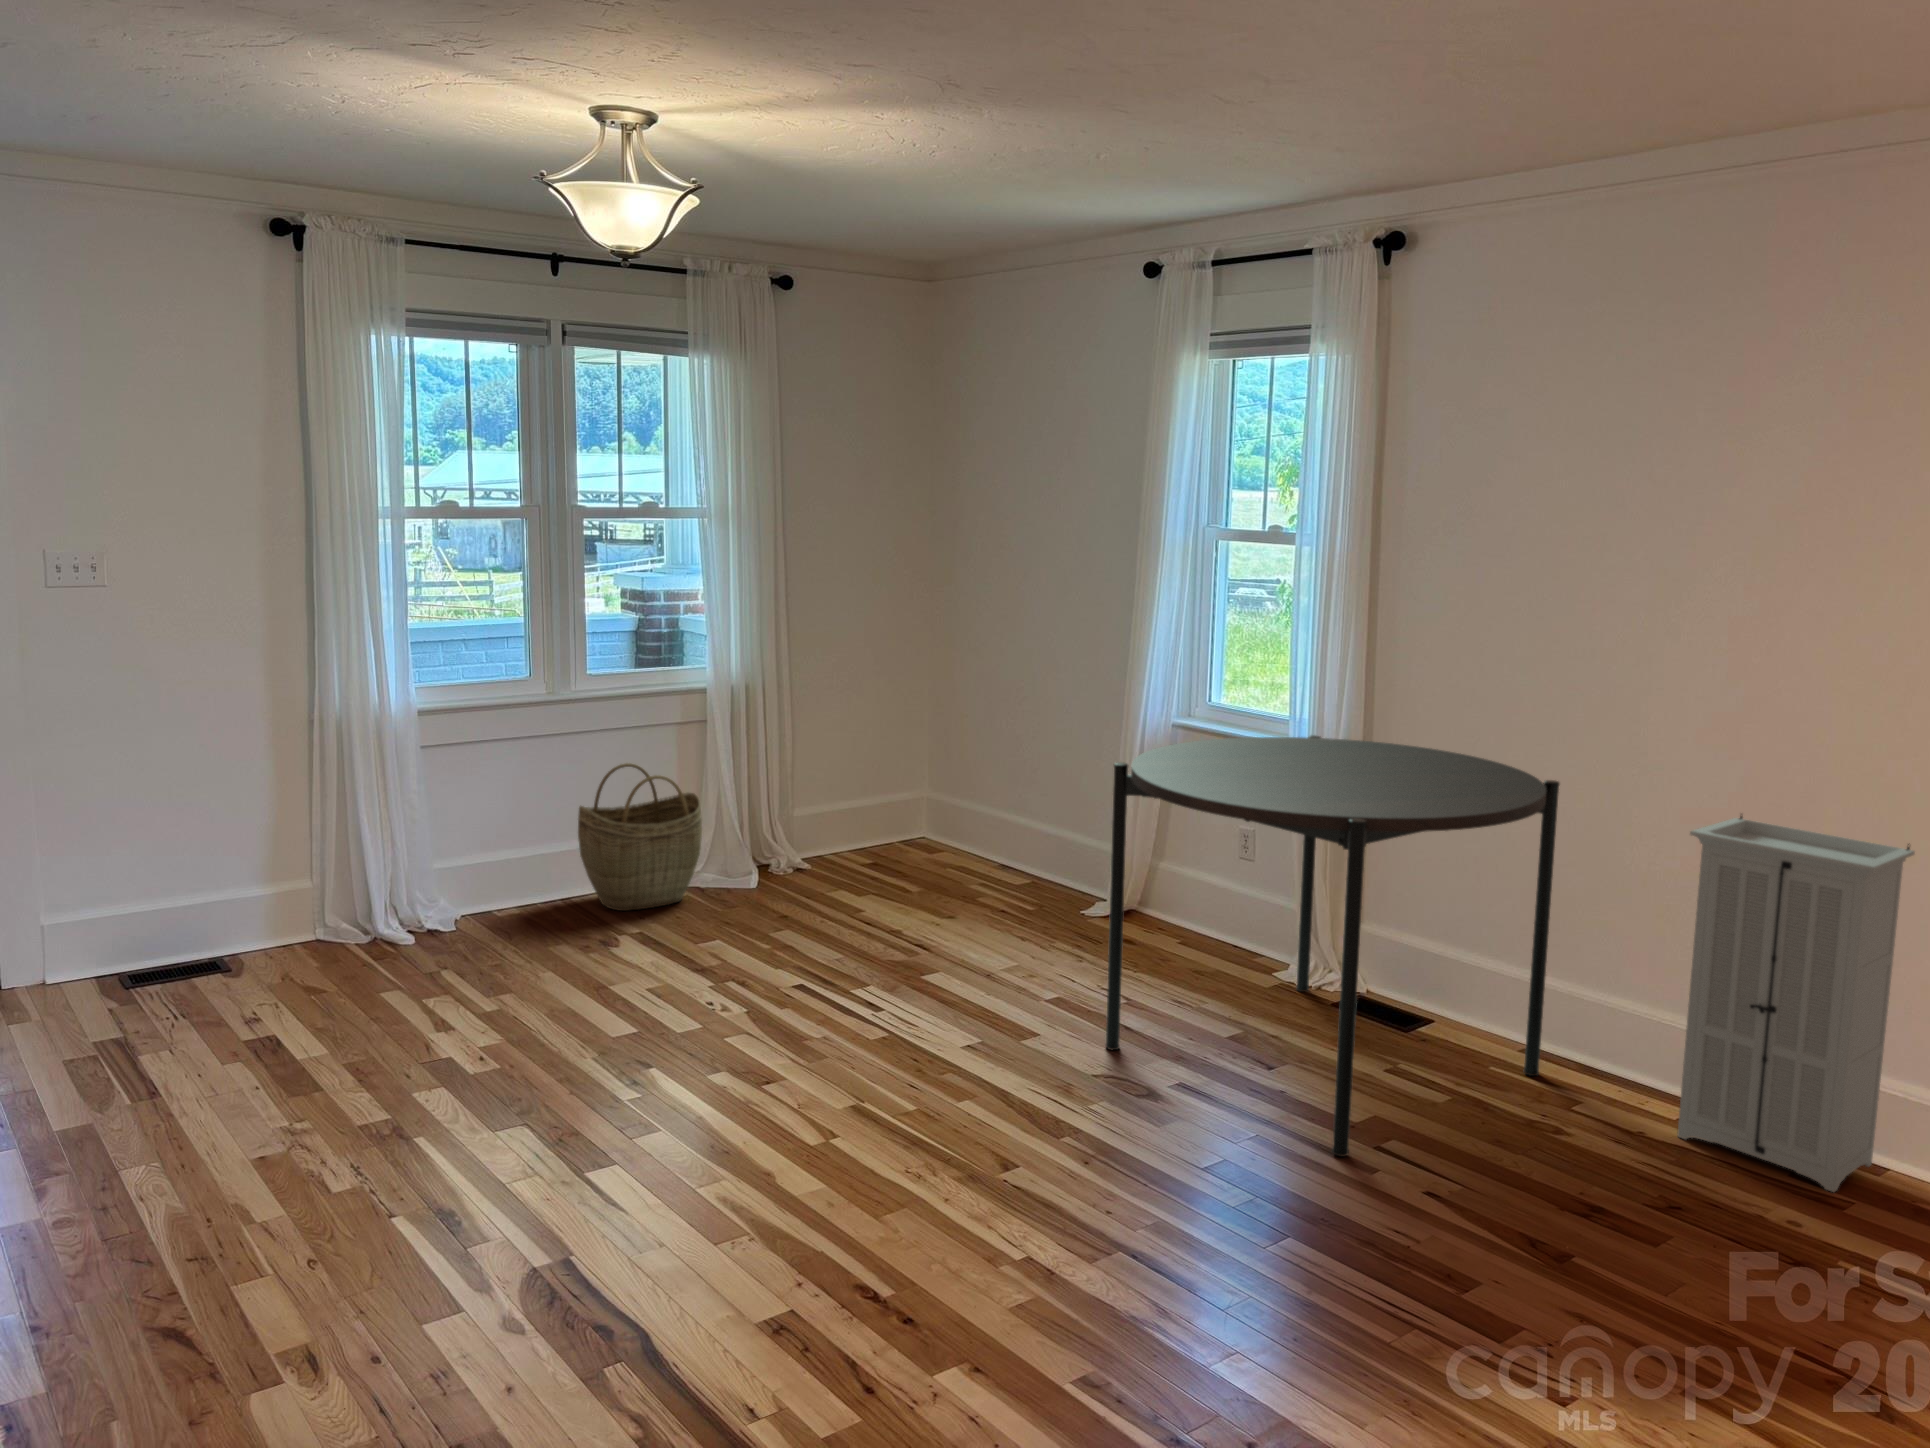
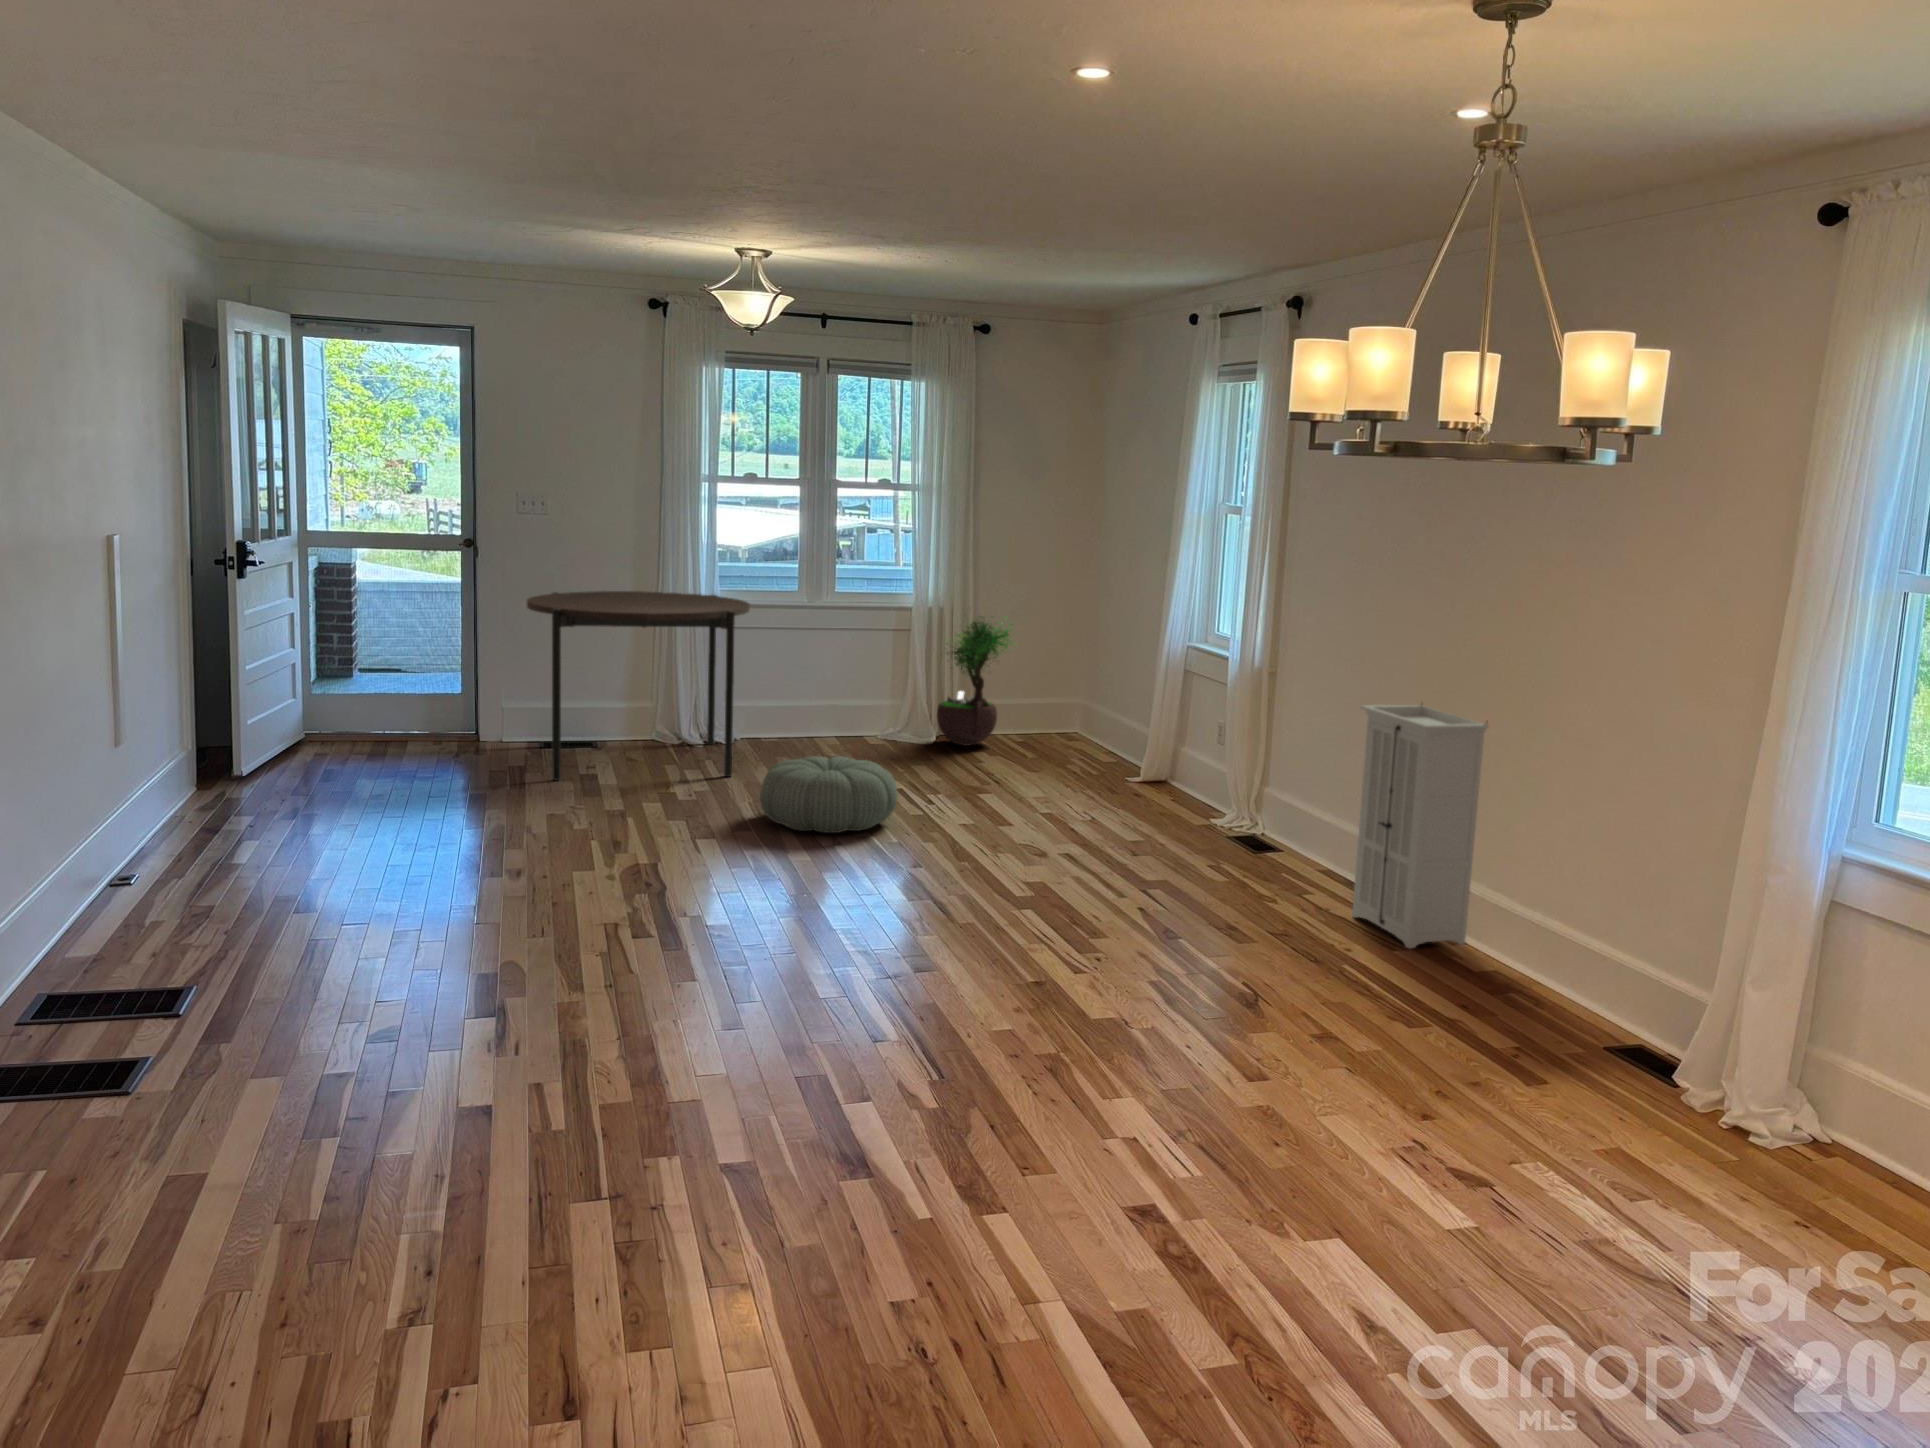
potted tree: none [760,685,877,882] -> present [937,616,1013,746]
dining table: present [1106,735,1560,1157] -> present [527,591,750,780]
woven basket: present [578,763,702,911] -> none [814,652,894,747]
pouf: none [651,967,881,1119] -> present [760,756,898,833]

